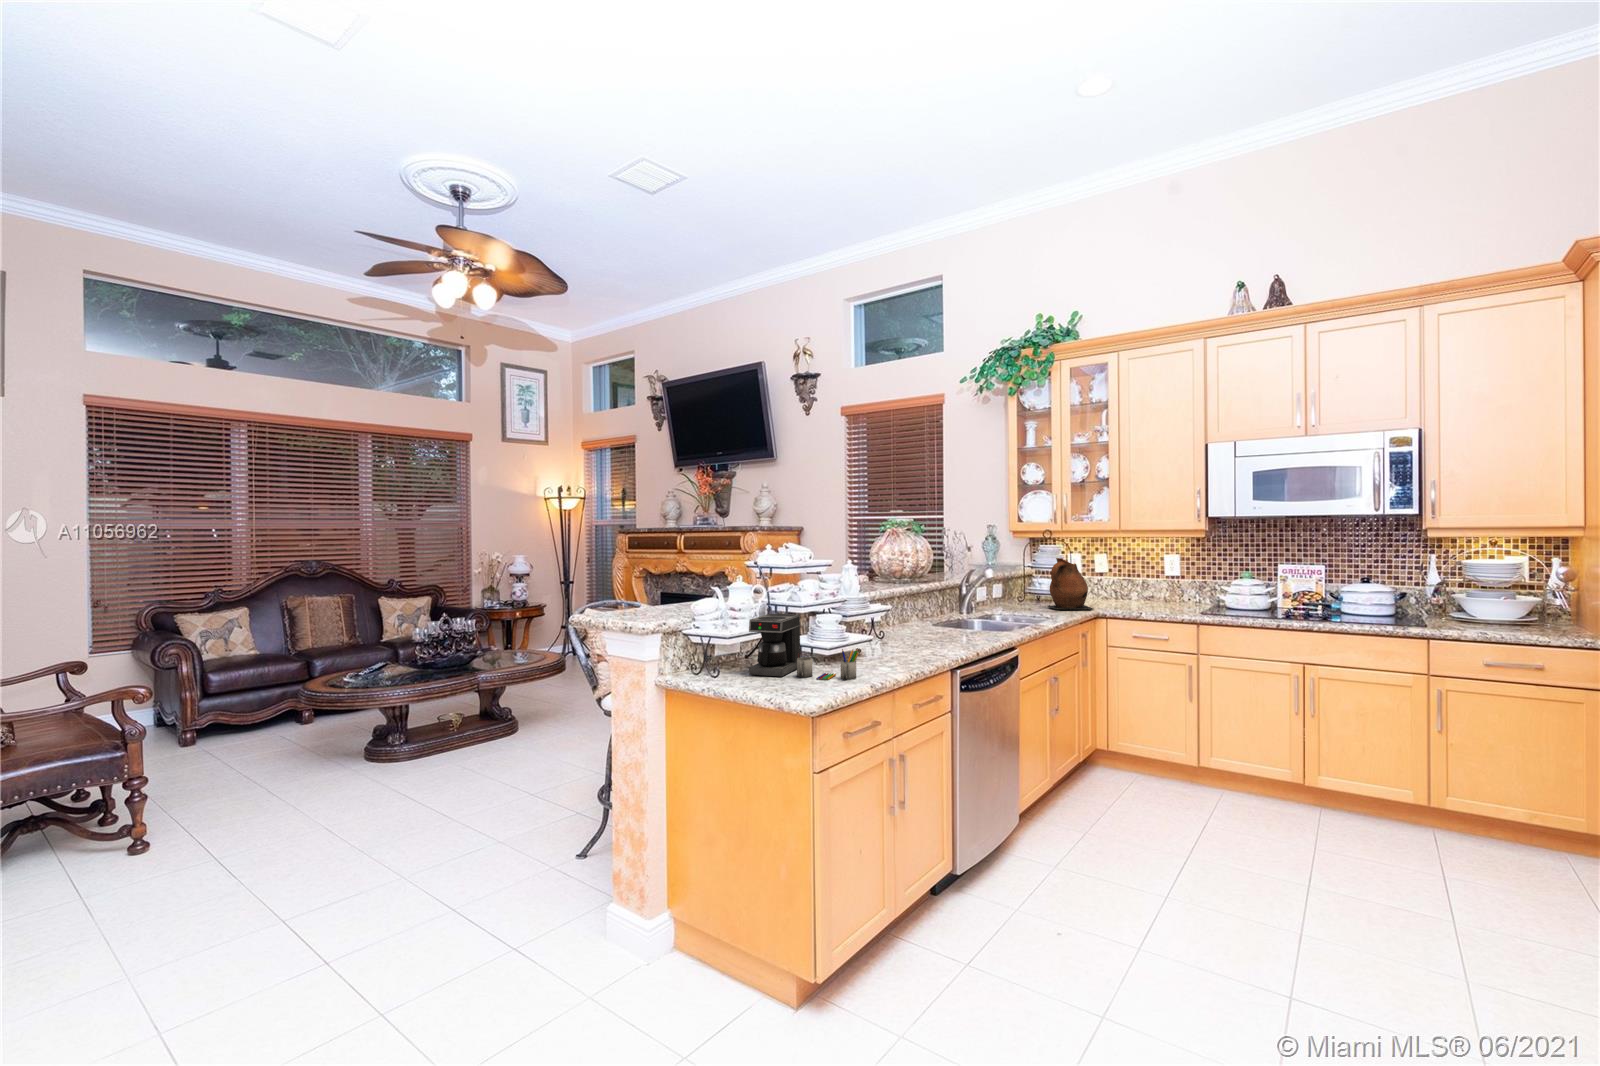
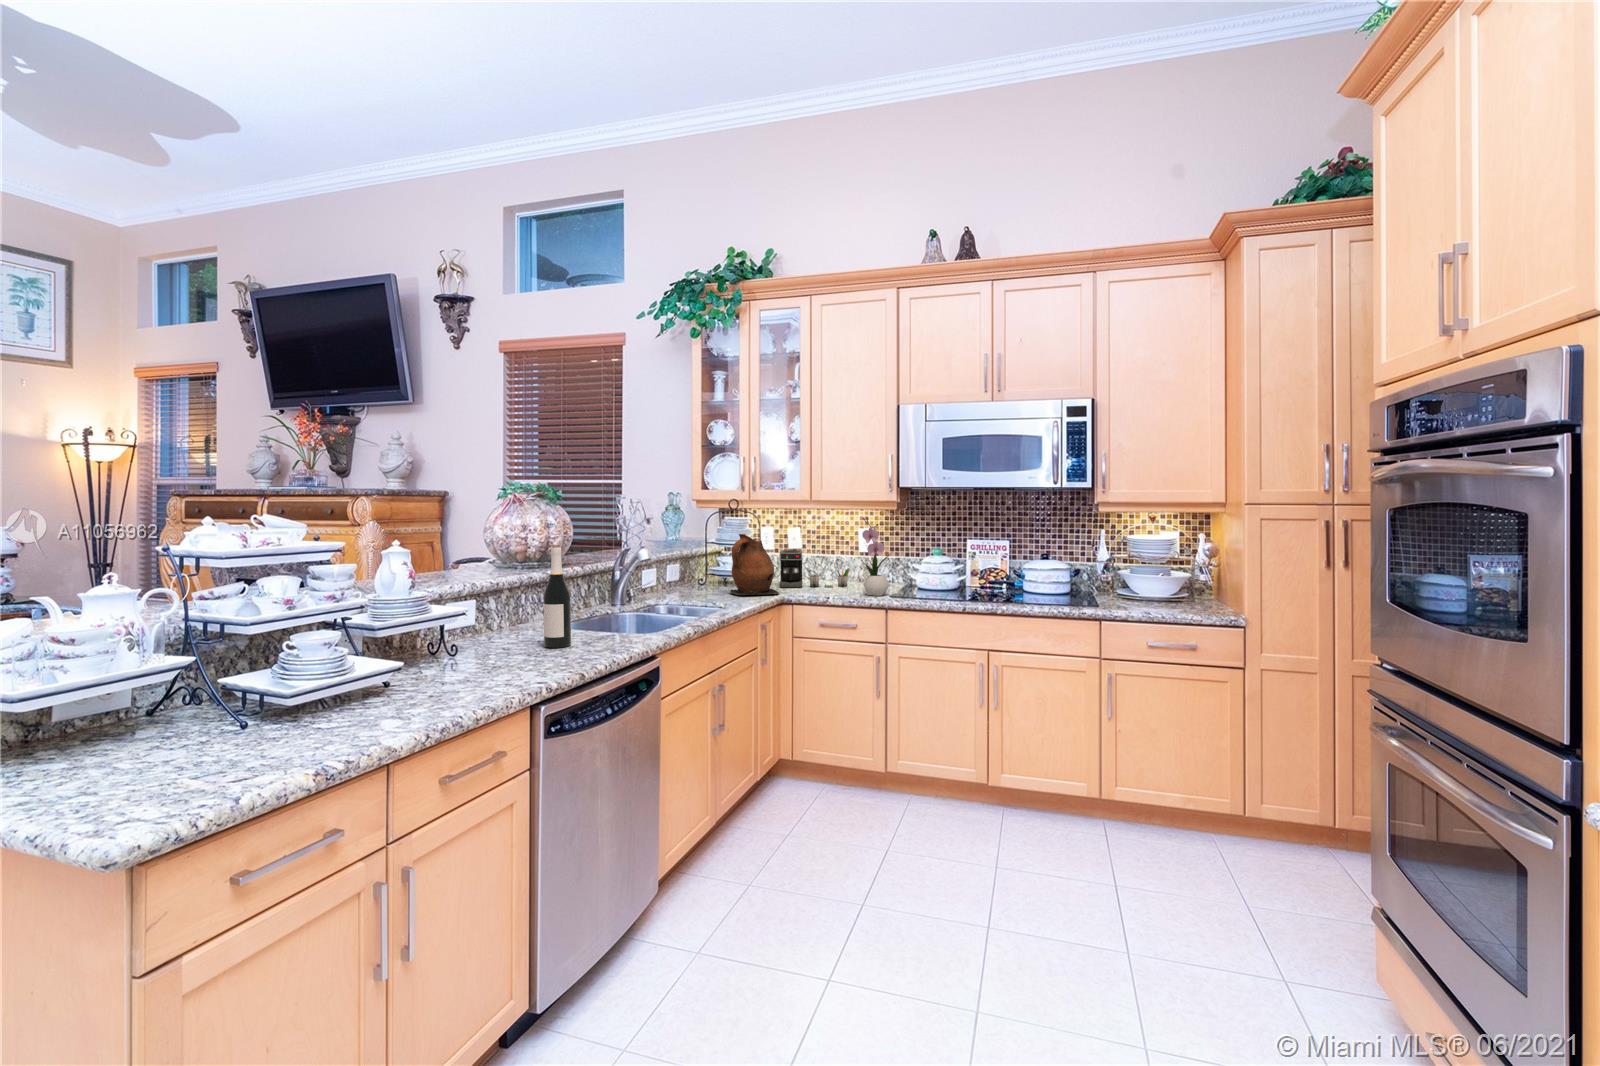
flower arrangement: none [1173,543,1201,613] -> present [862,517,891,596]
wine bottle: none [933,565,952,638] -> present [543,546,571,648]
coffee maker: present [749,614,860,680] -> present [780,550,850,587]

